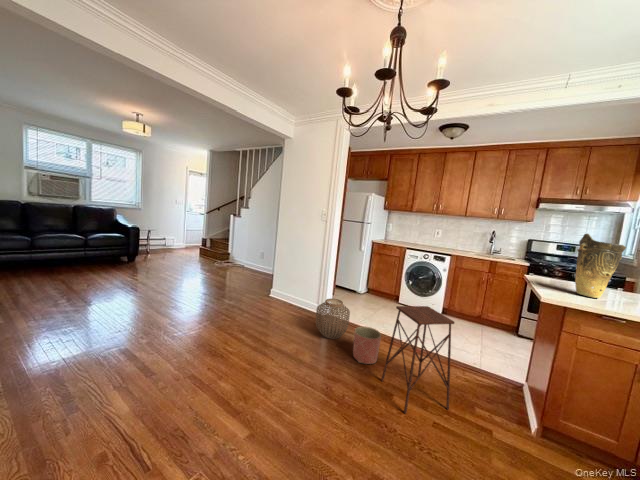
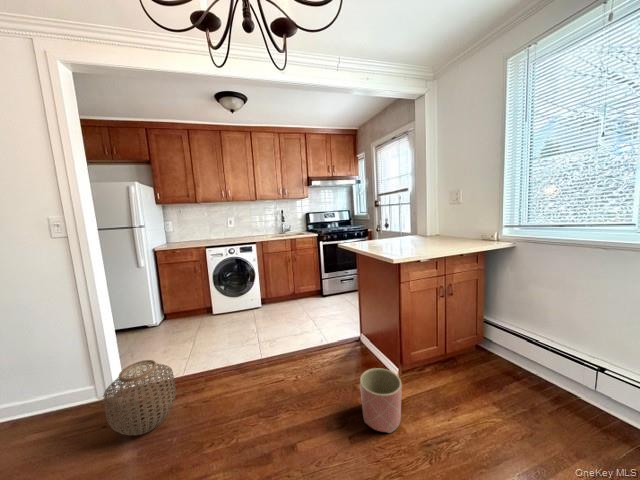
vase: present [575,234,626,298] -> none [389,199,415,250]
side table: present [381,306,454,413] -> none [262,311,342,457]
planter: present [353,326,381,364] -> present [360,368,402,433]

